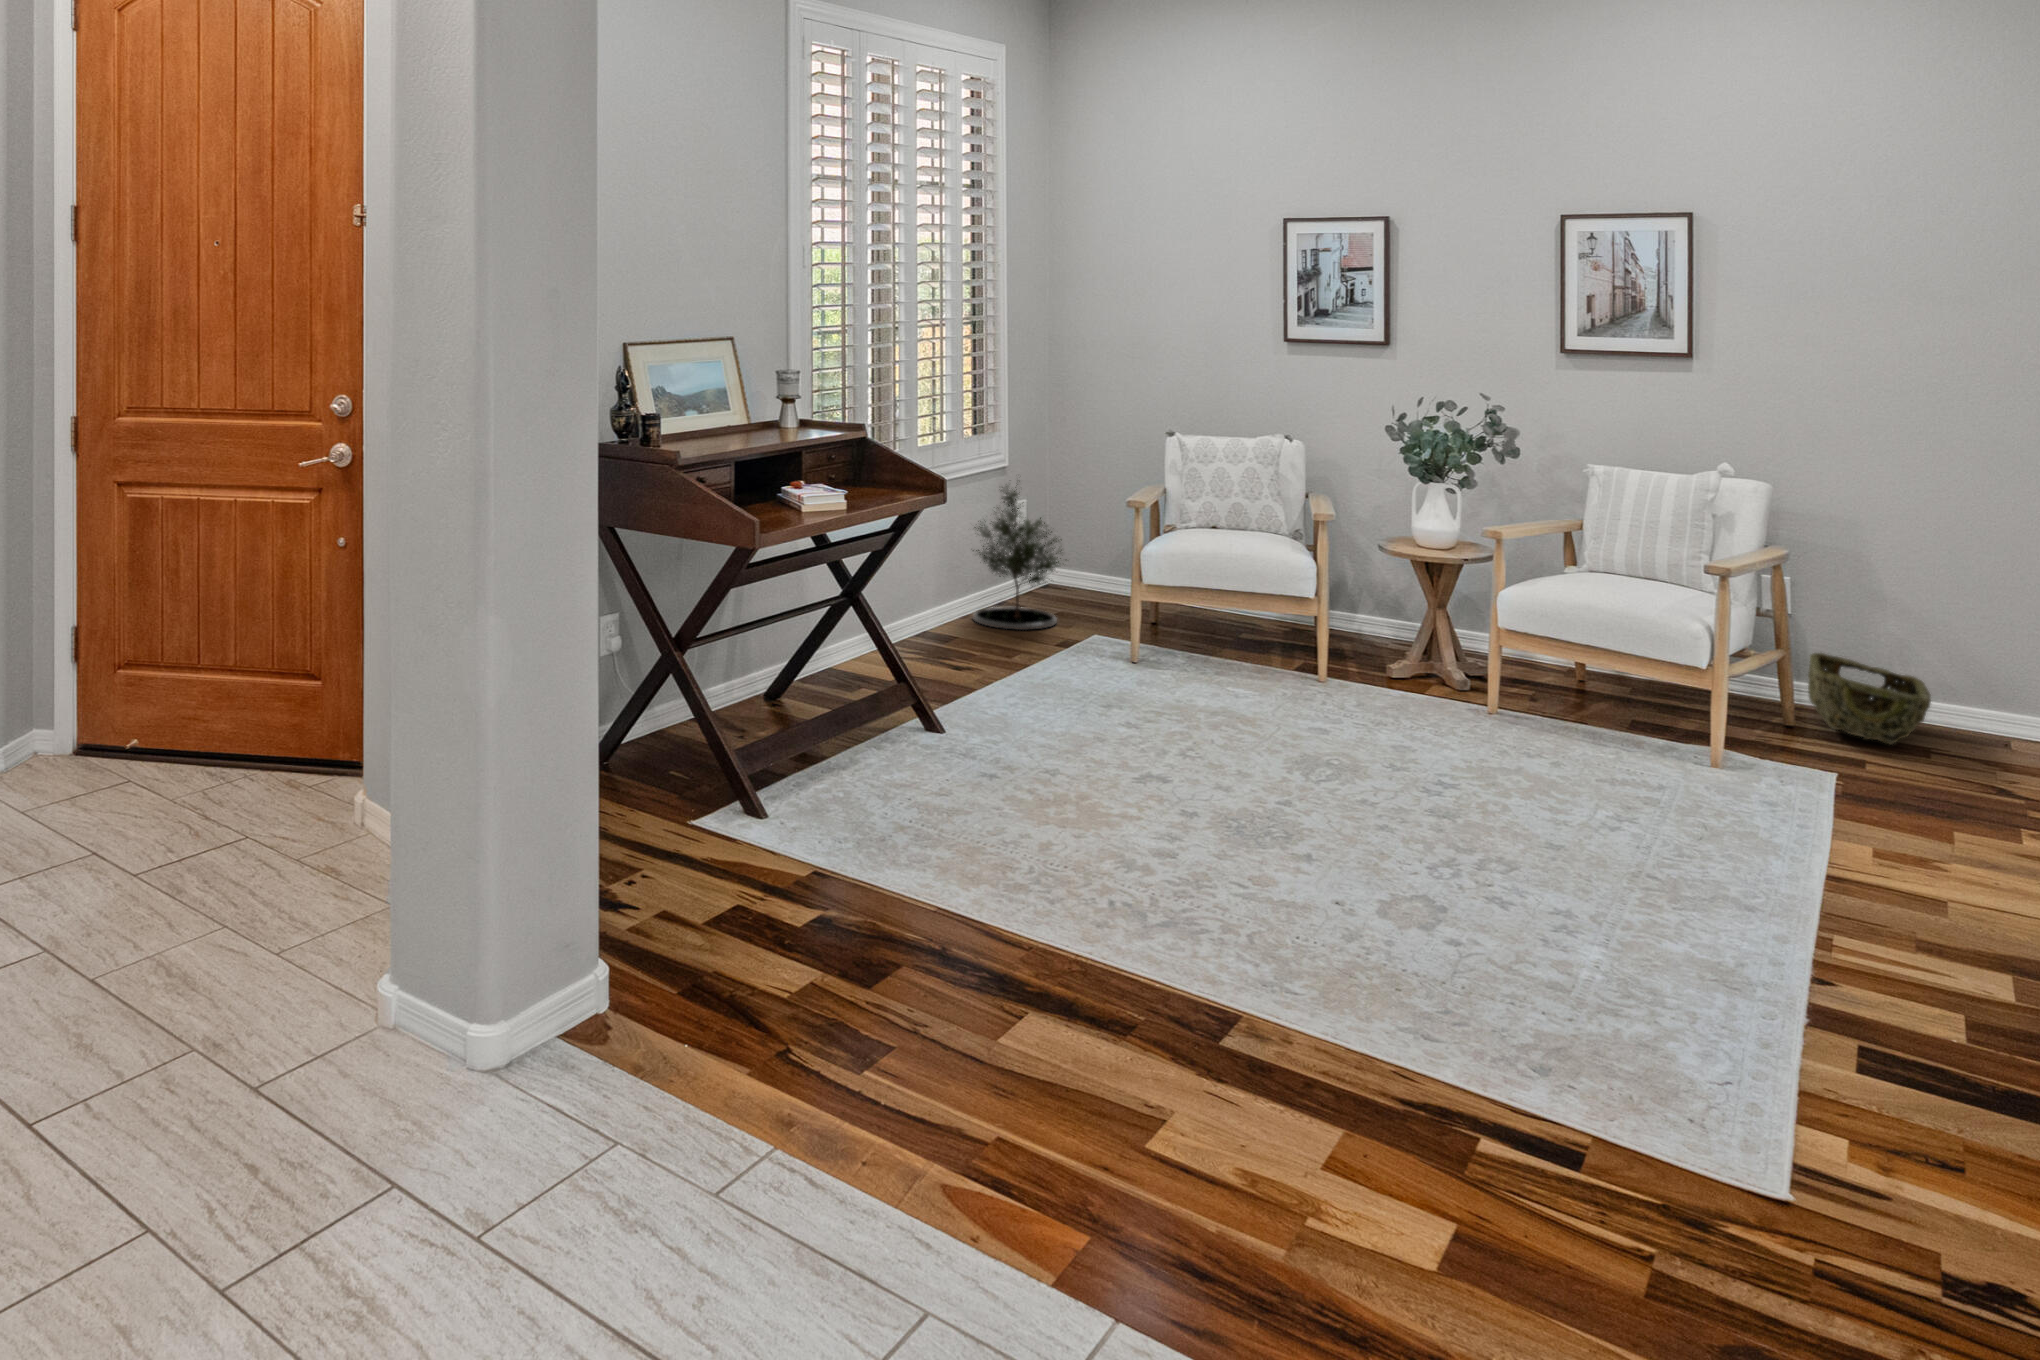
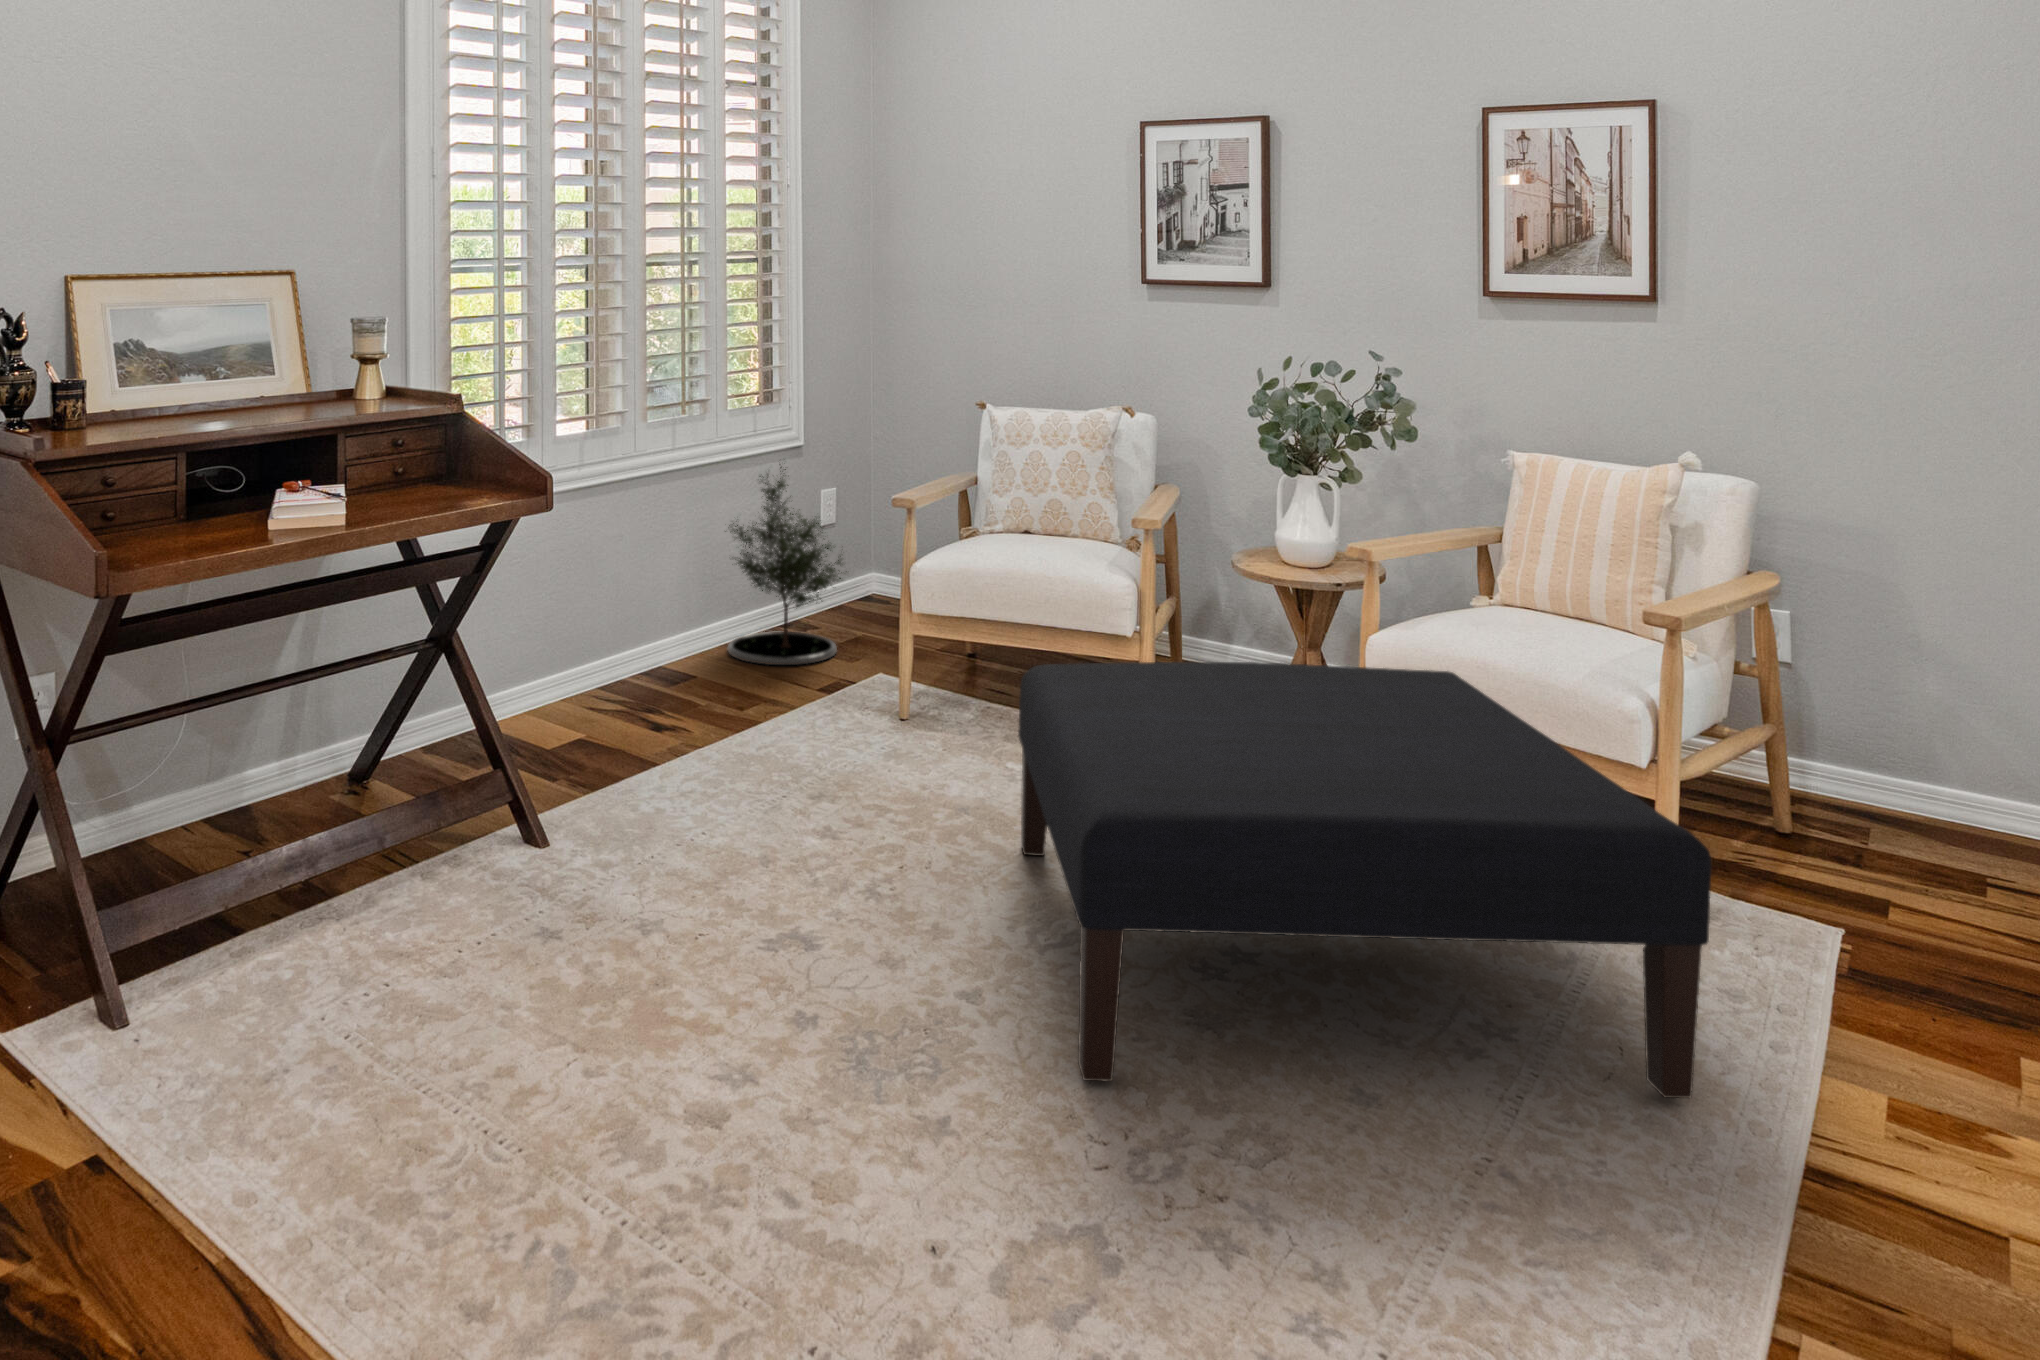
ottoman: none [1277,609,1768,847] -> present [1018,662,1711,1098]
woven basket: present [1808,653,1931,744] -> none [1807,721,1985,870]

